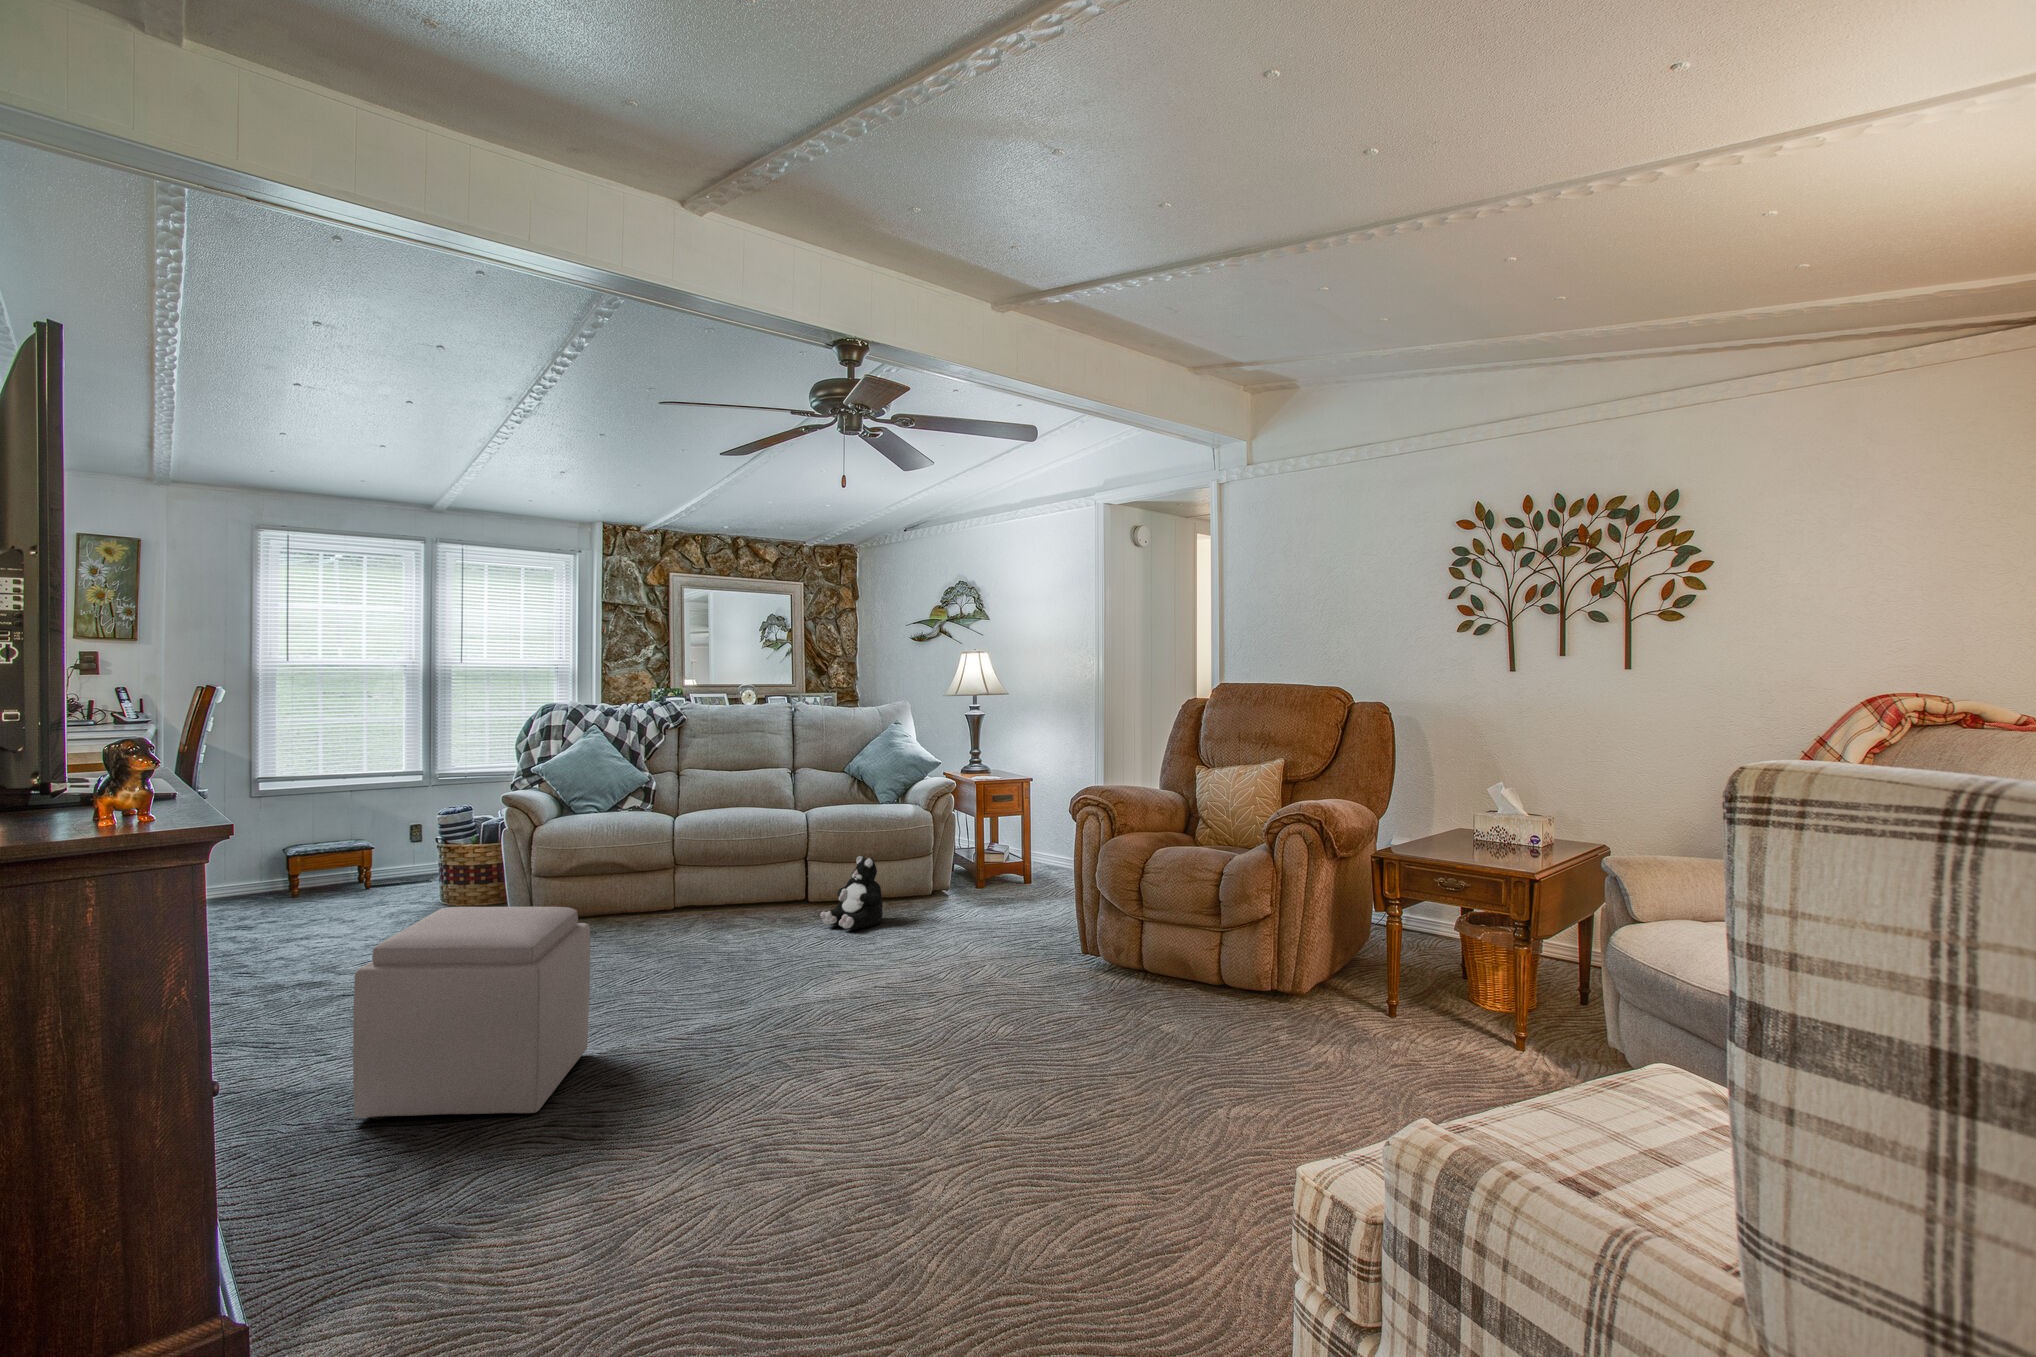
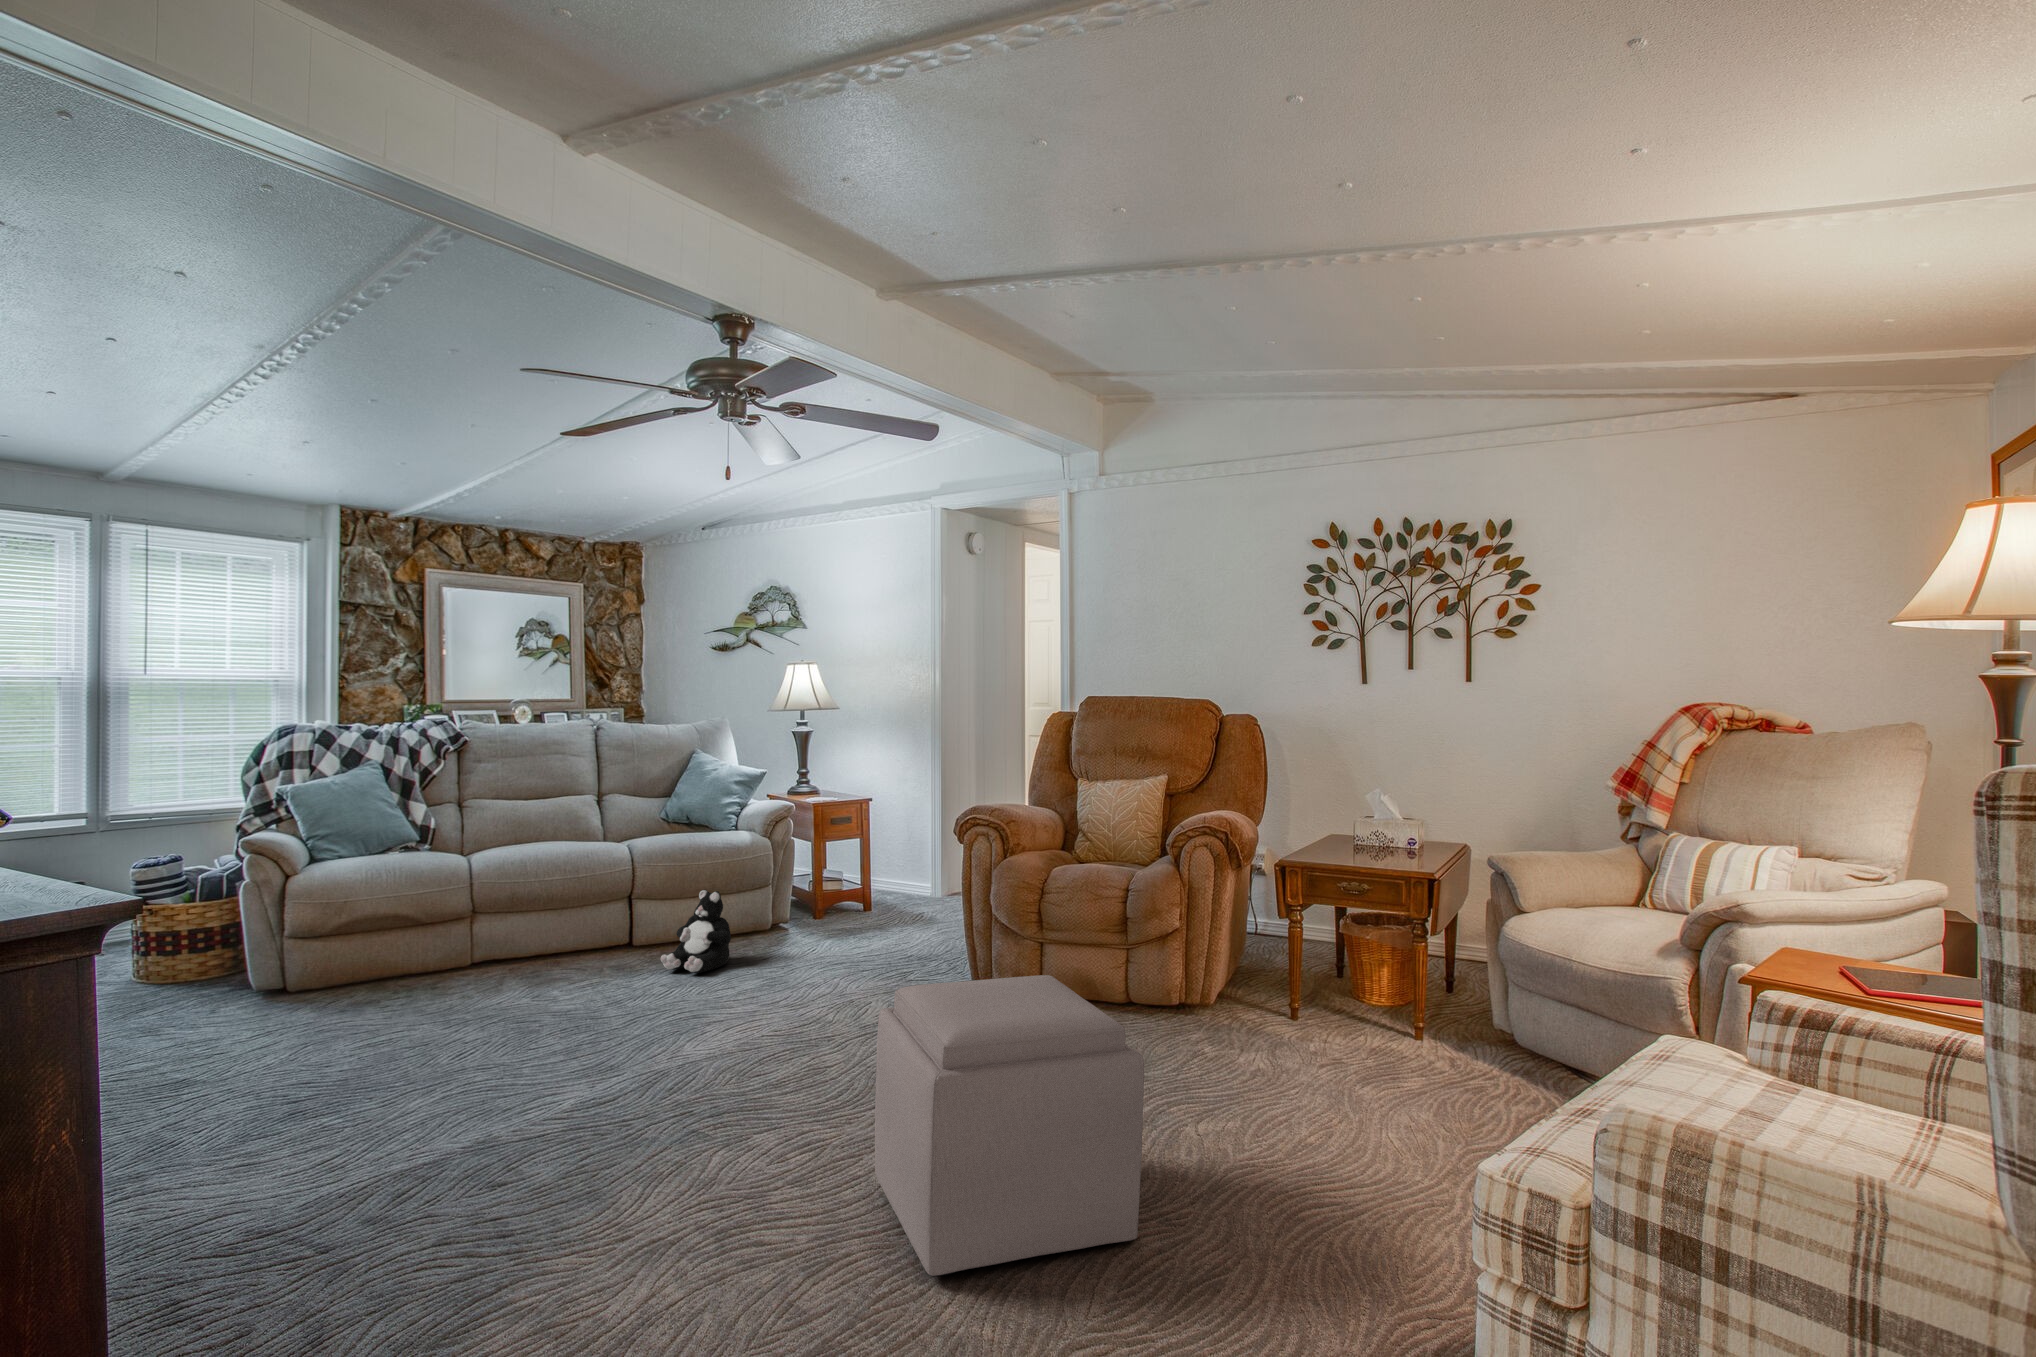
ottoman: present [353,907,590,1120] -> present [875,975,1144,1276]

